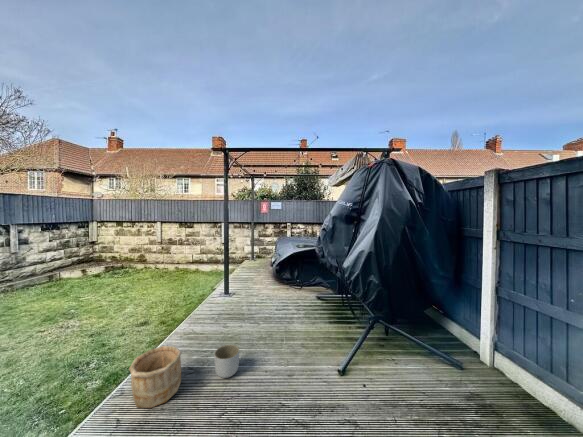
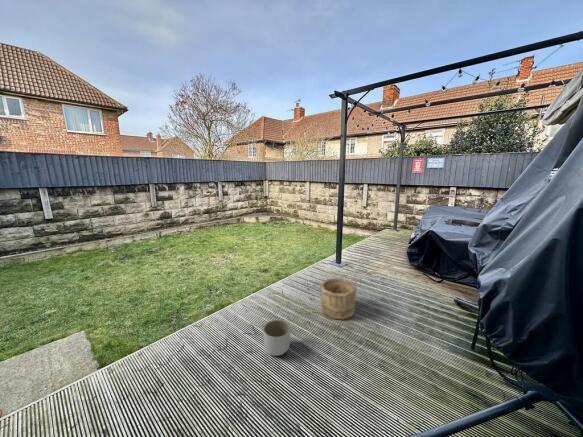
wooden bucket: present [129,346,181,408] -> present [320,278,357,320]

